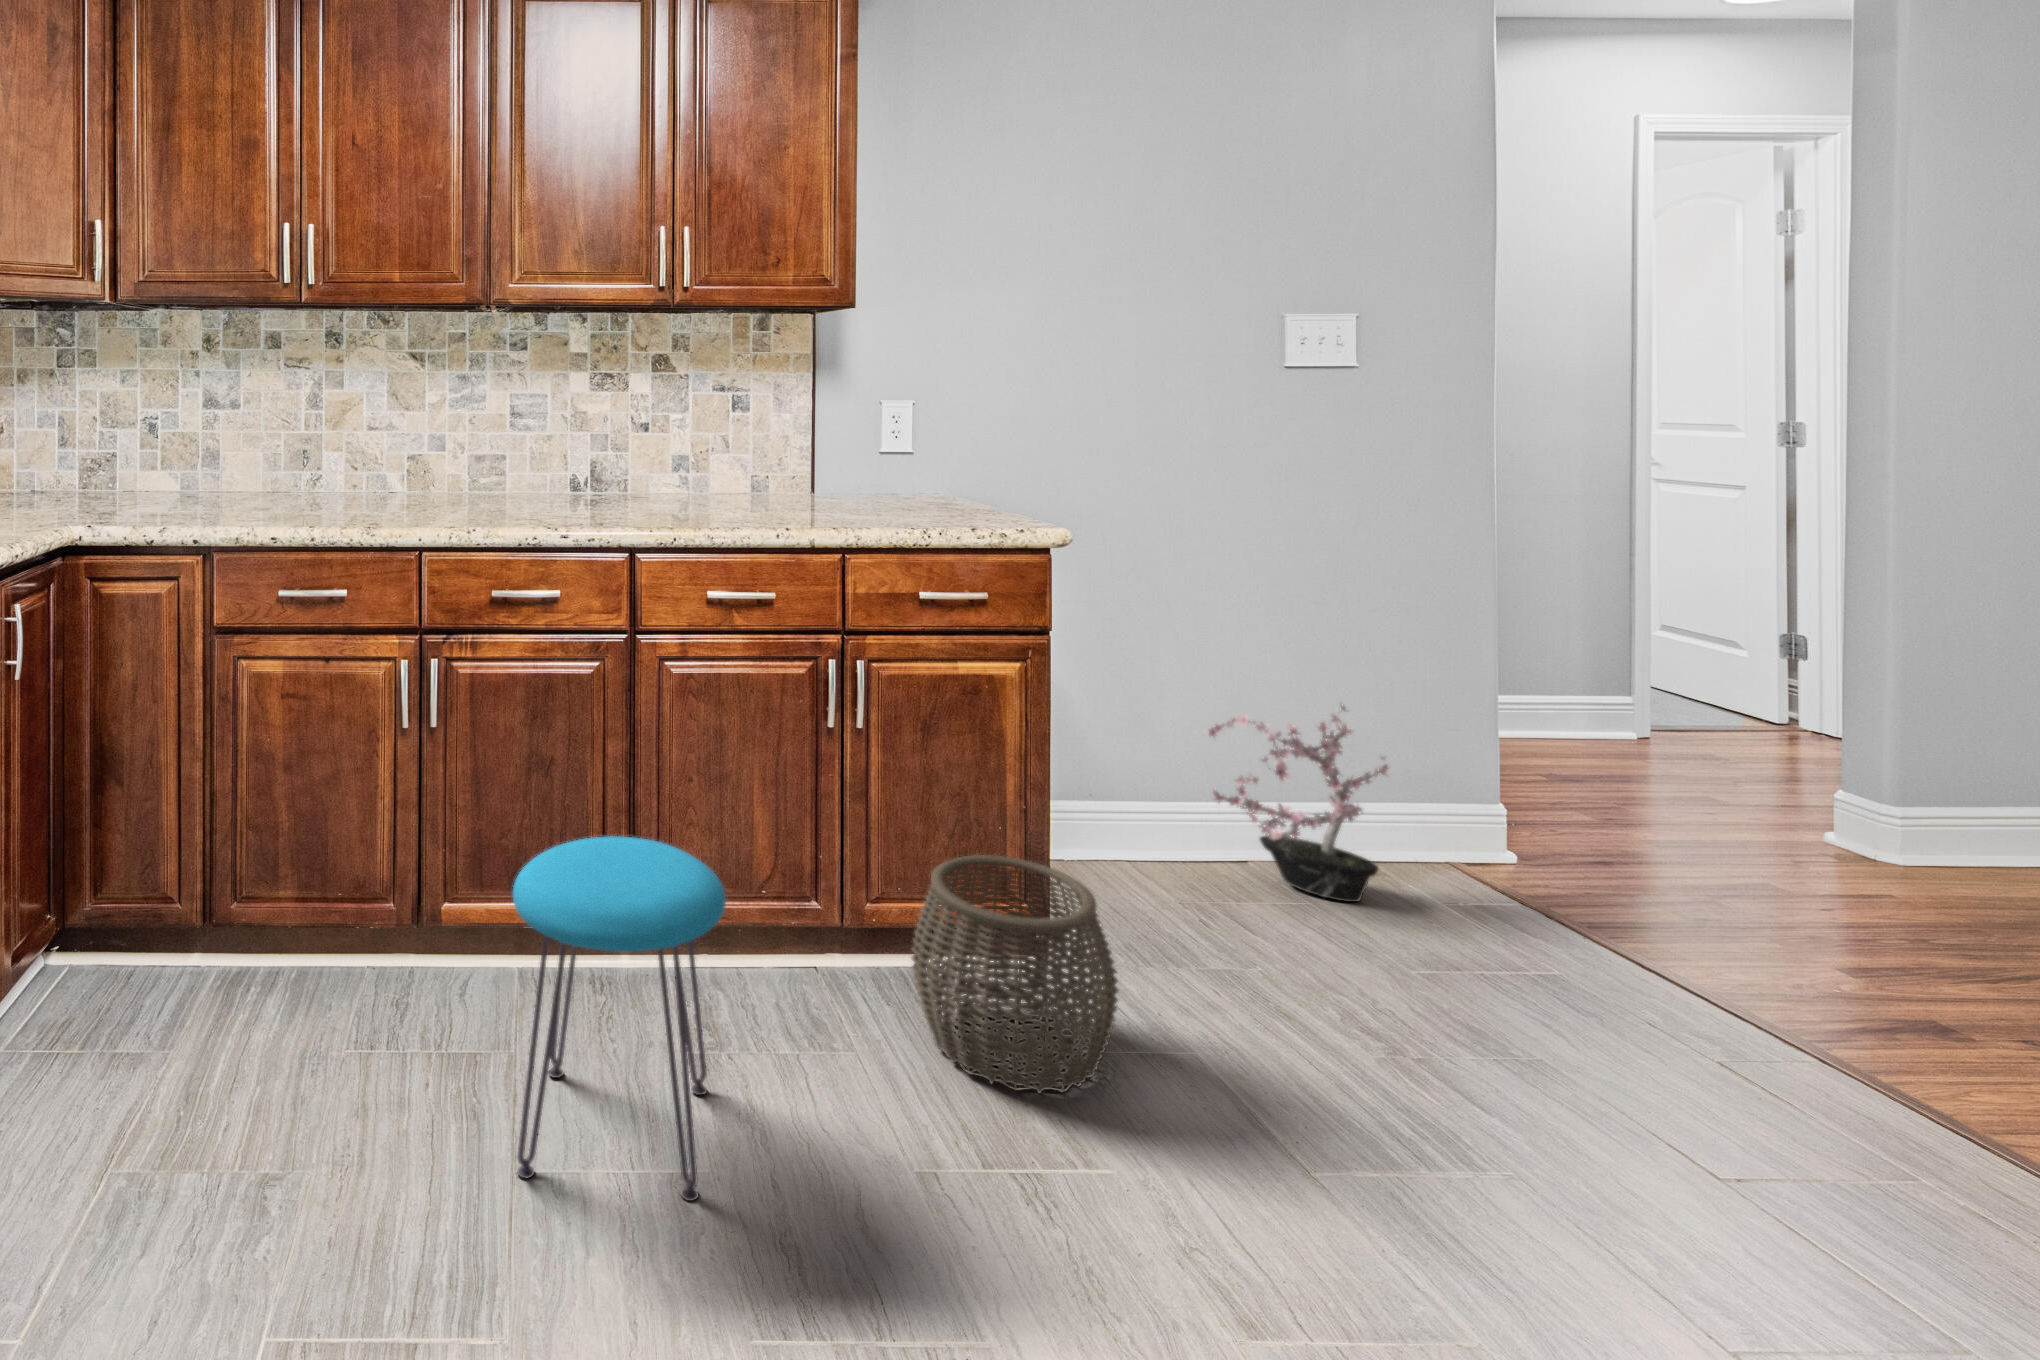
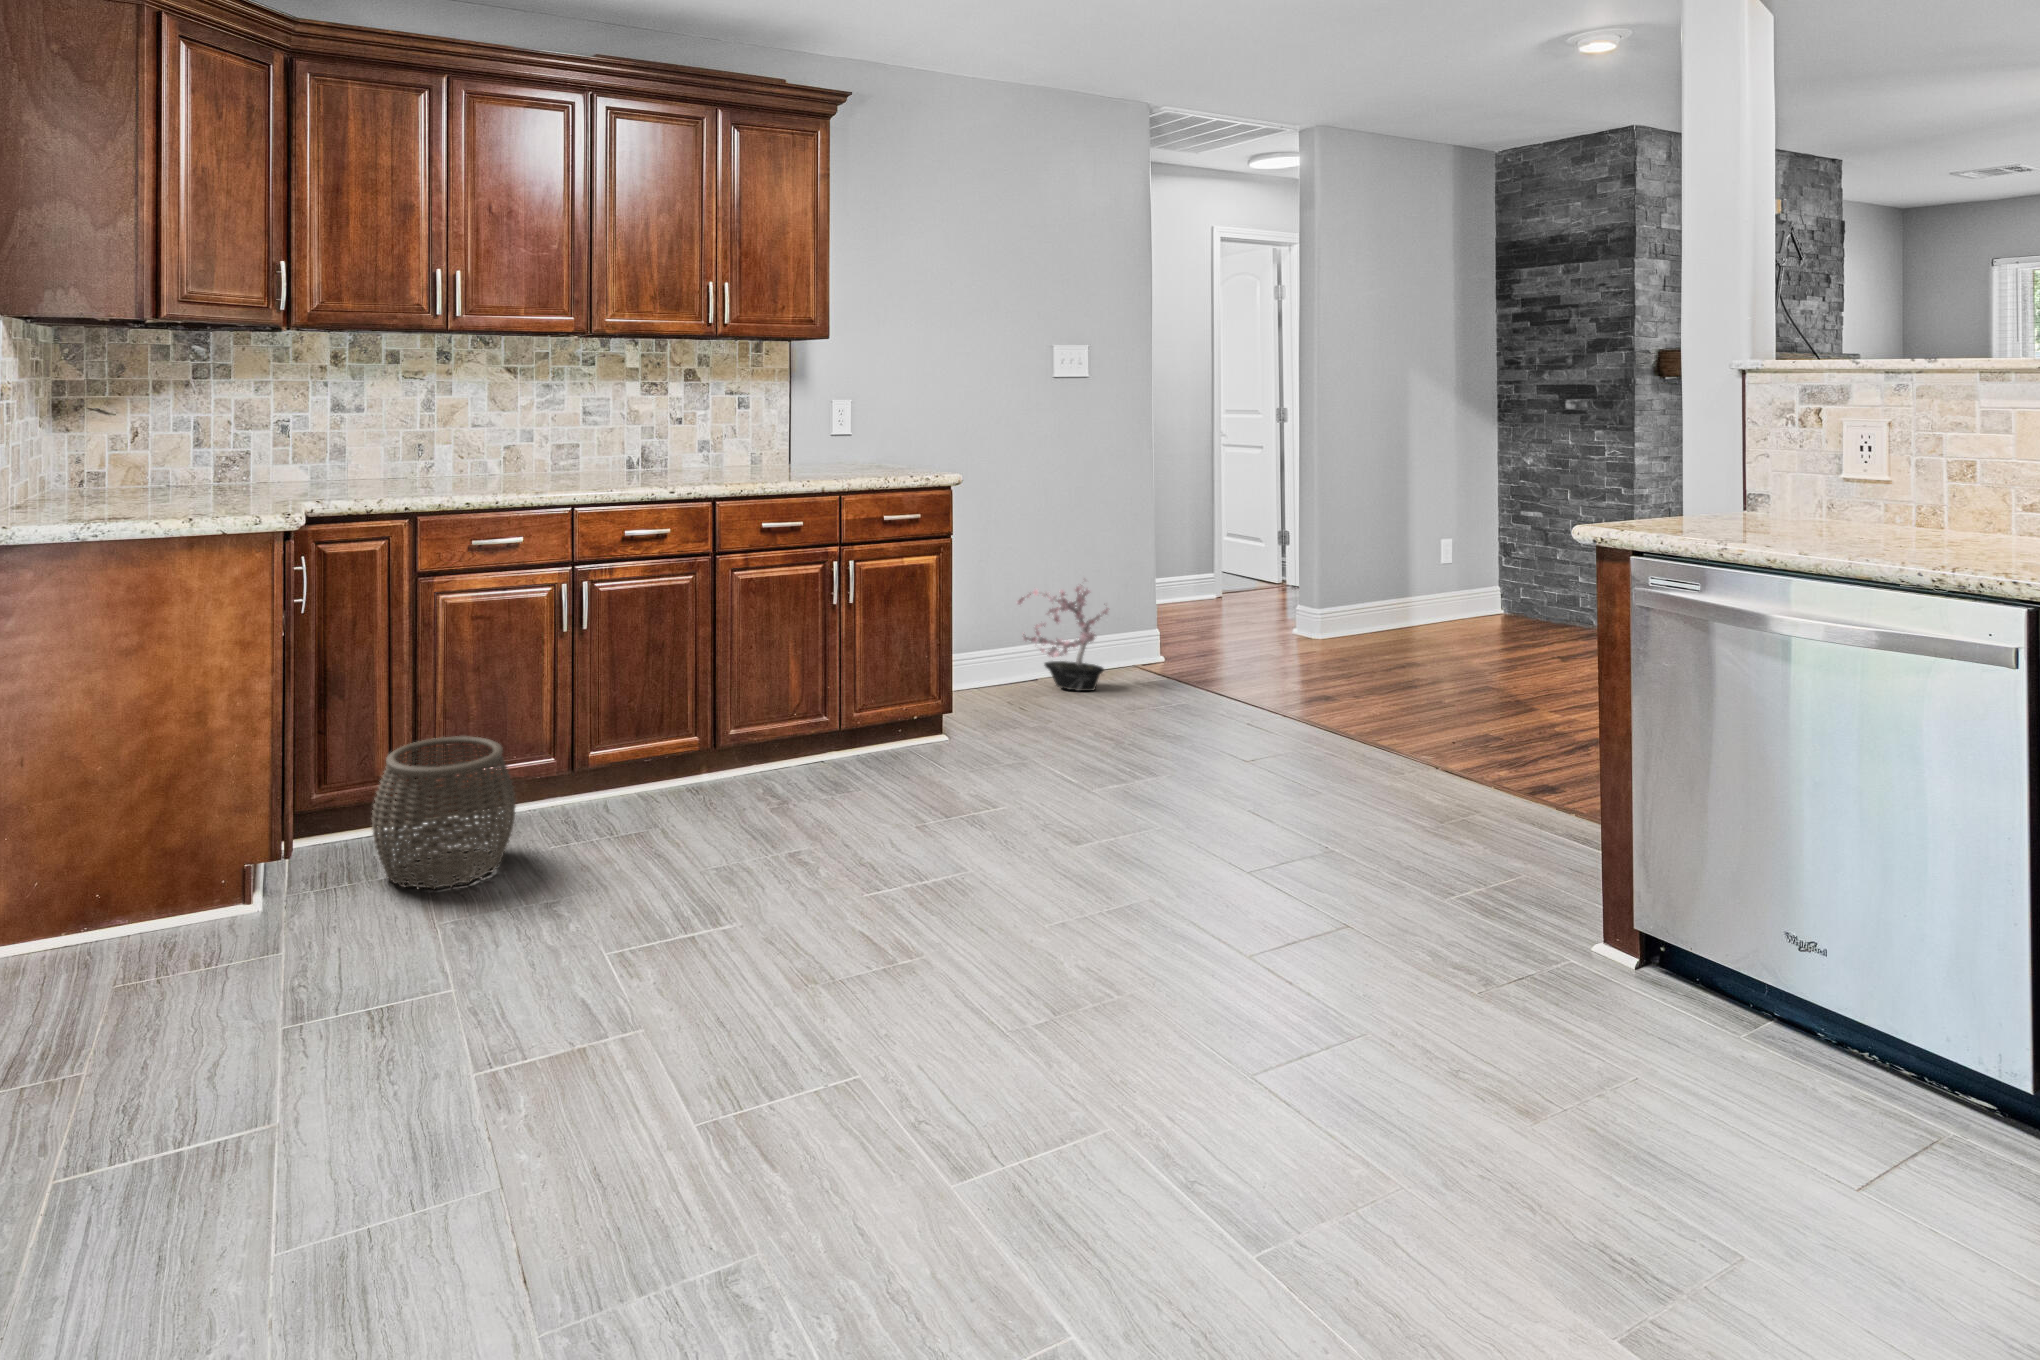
stool: present [513,836,726,1201] -> none [700,670,827,860]
woven basket: present [912,855,1118,1093] -> present [372,736,516,889]

